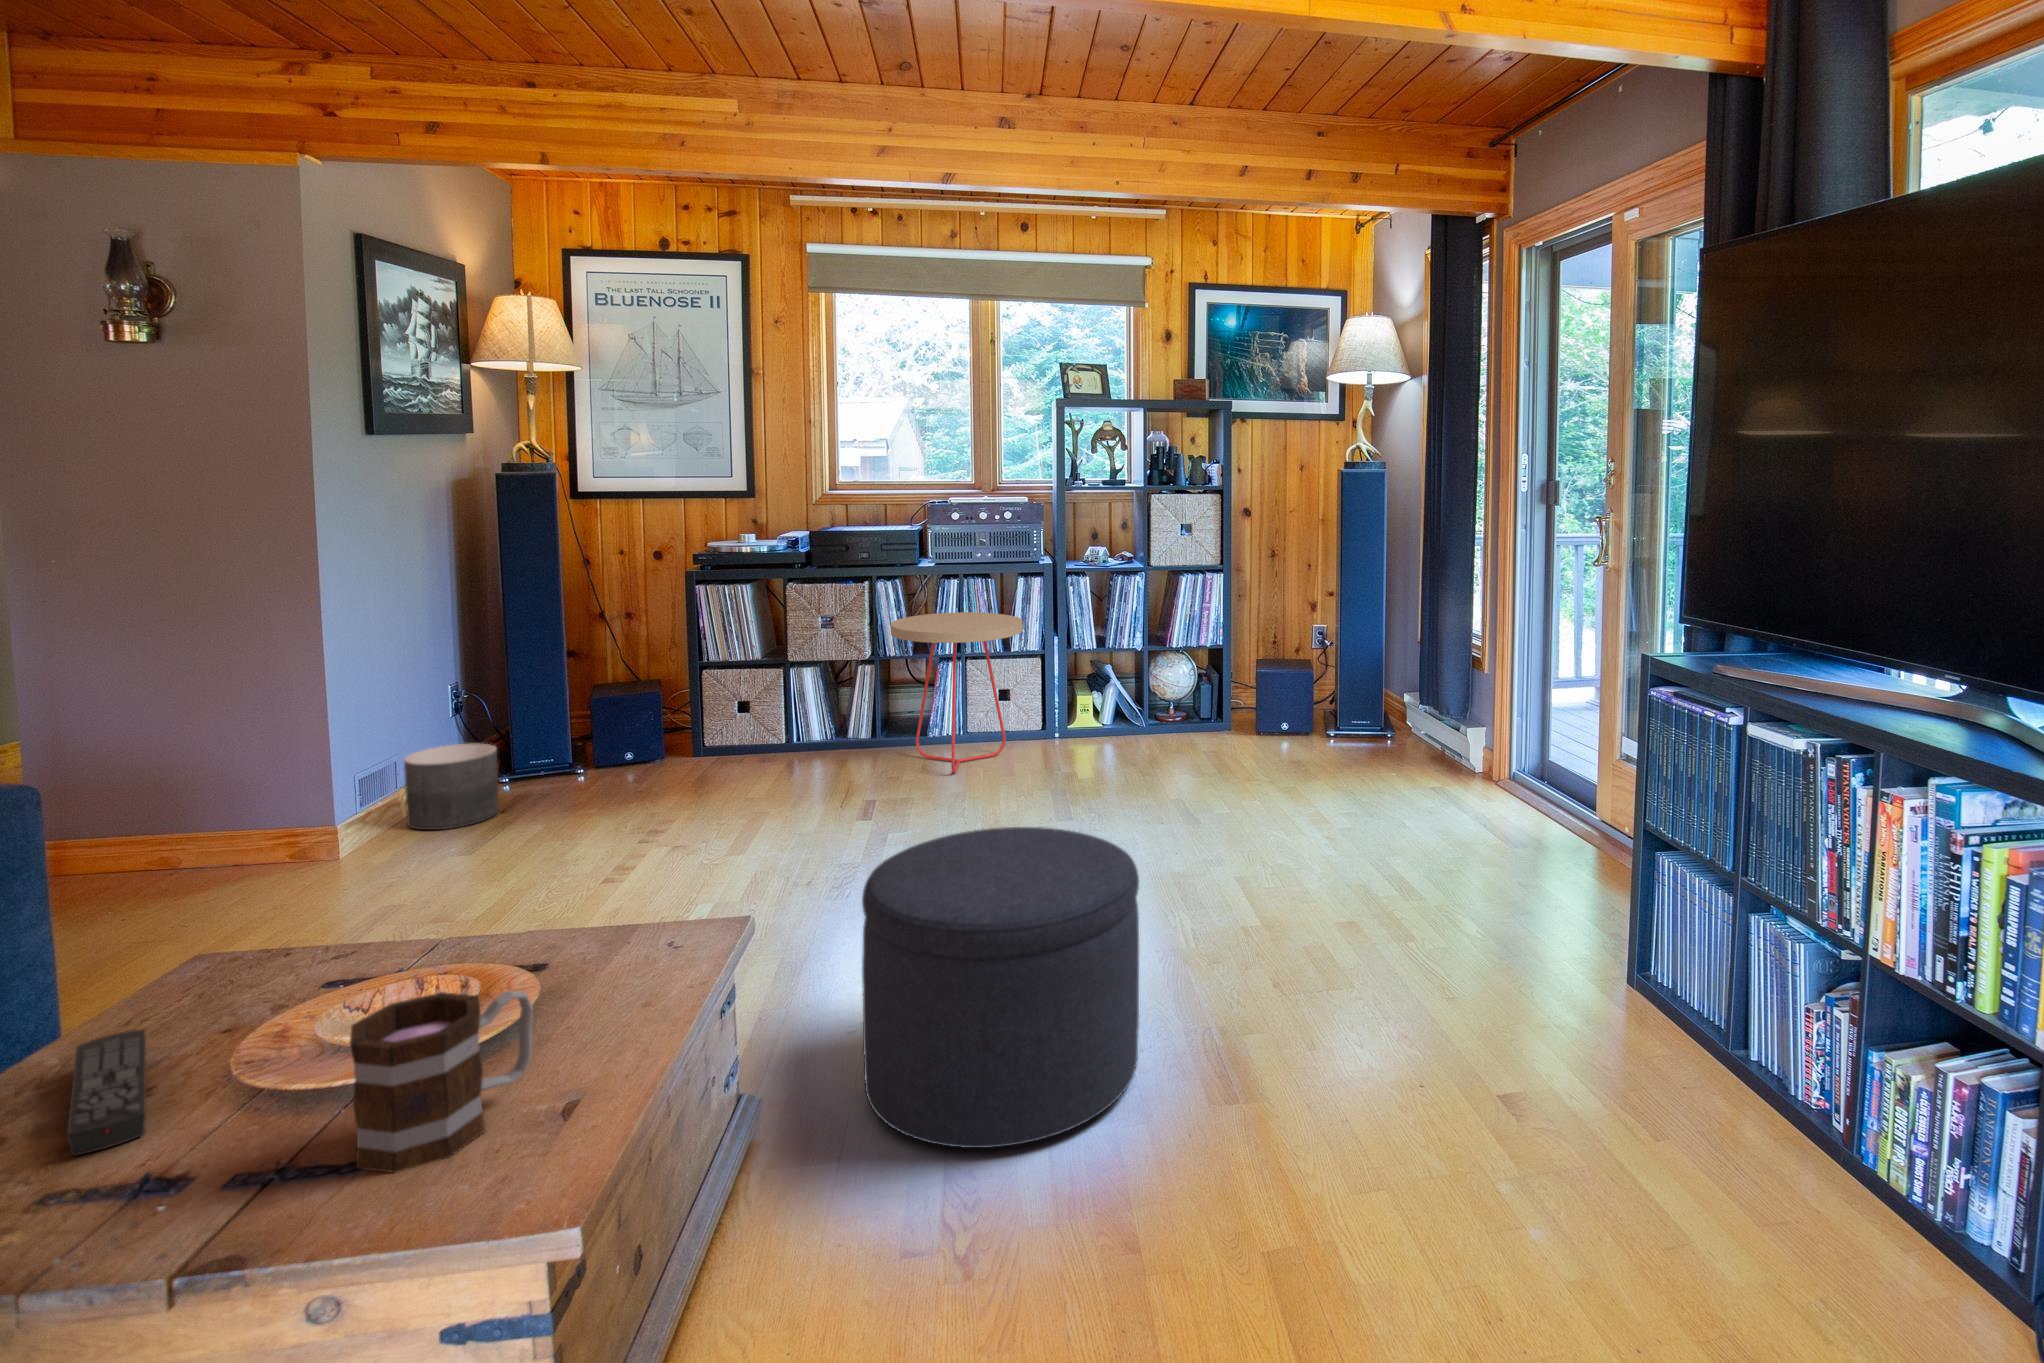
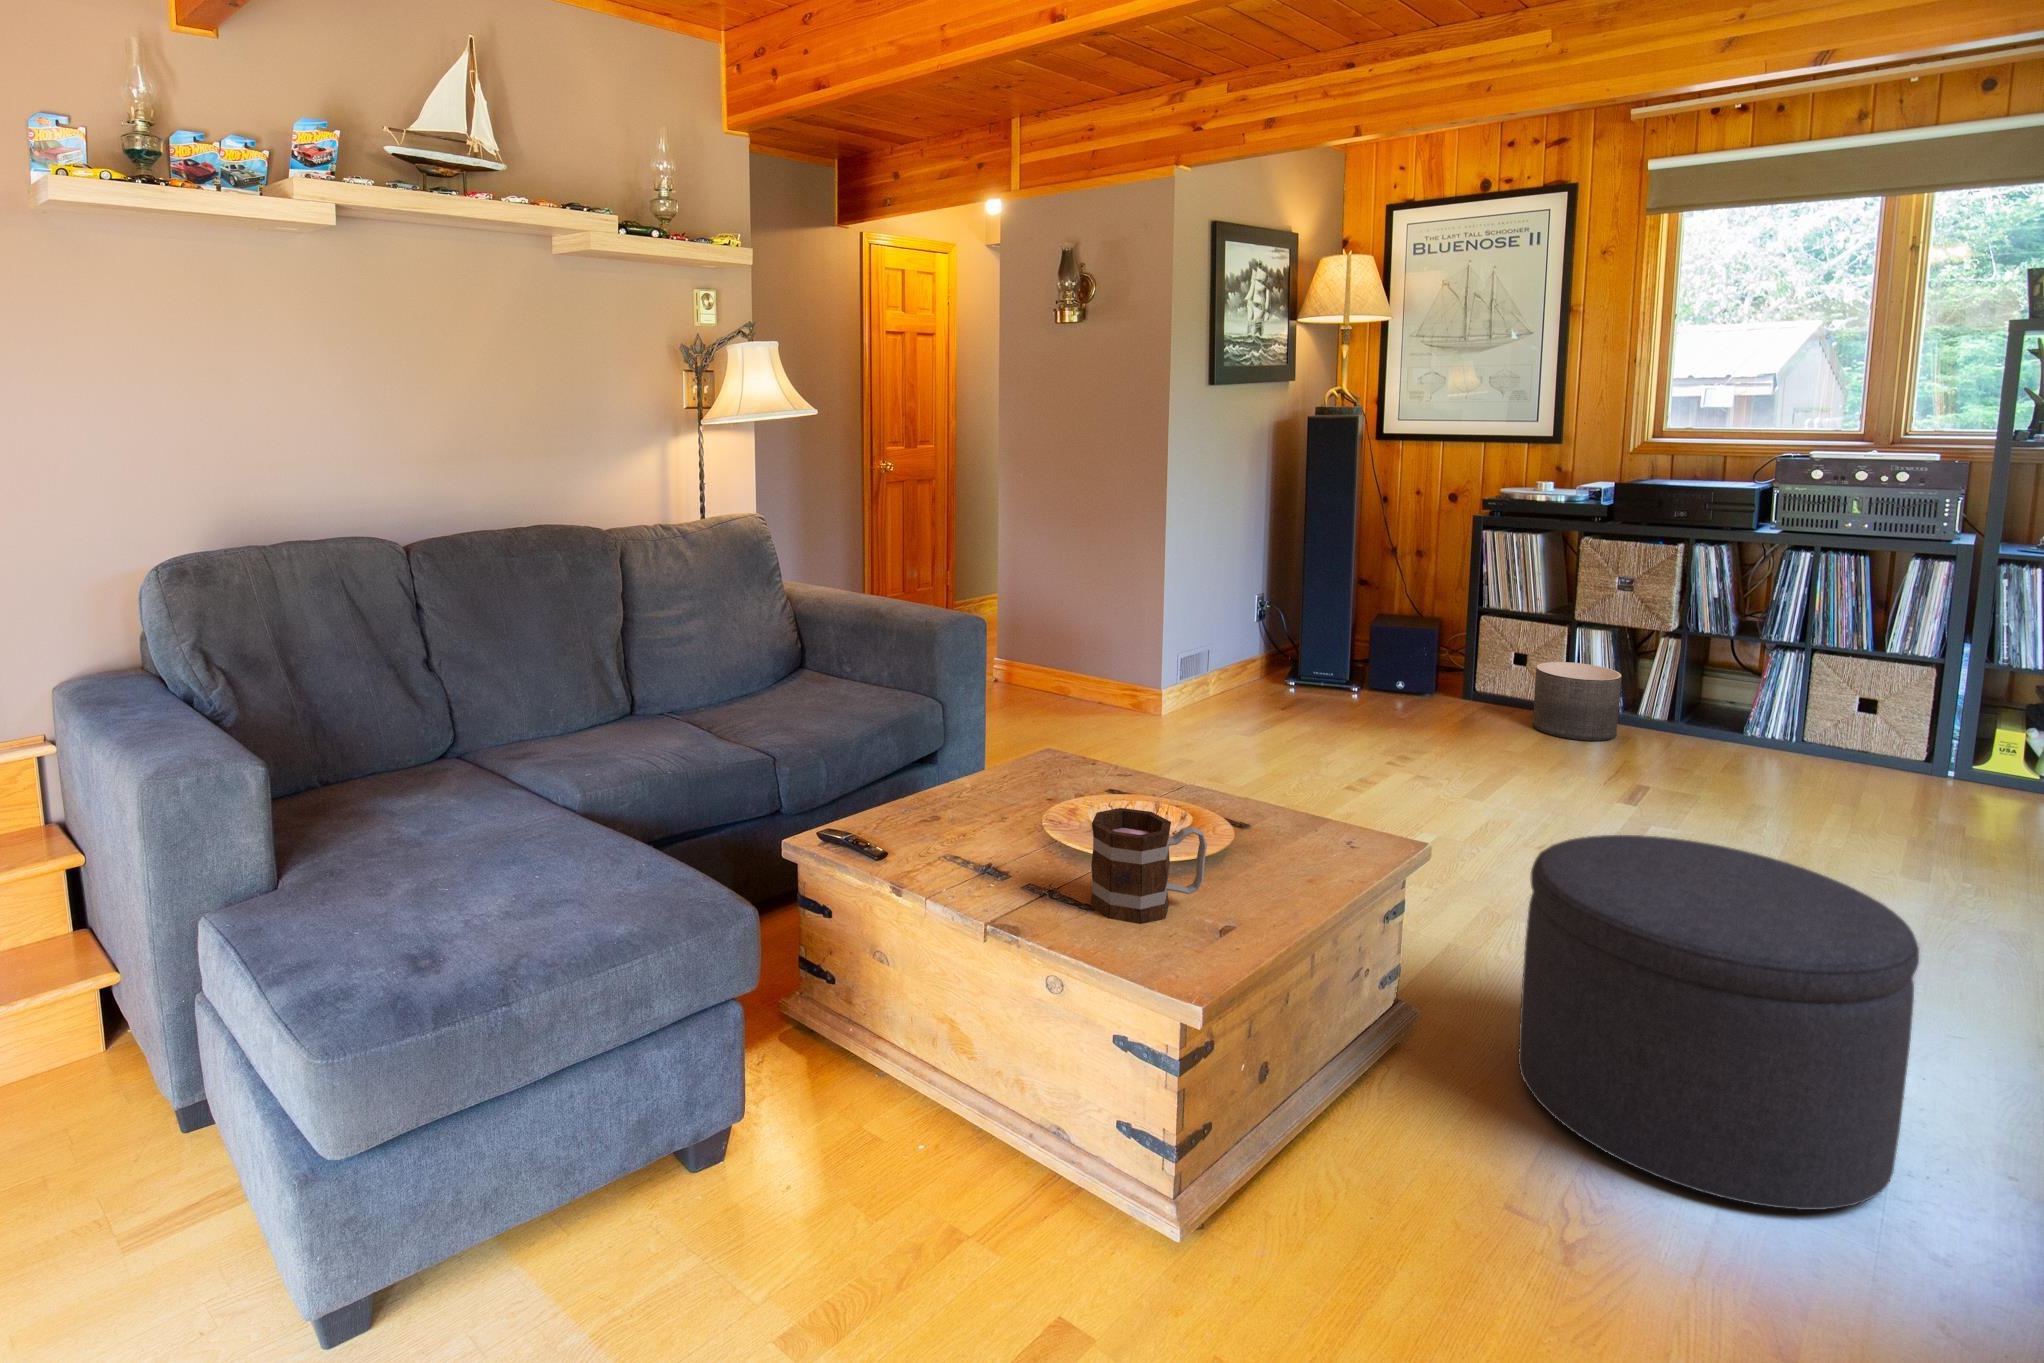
side table: present [891,612,1023,773] -> none [1702,592,1910,789]
planter: present [404,744,499,830] -> present [1533,662,1622,741]
remote control: present [67,1029,146,1156] -> none [969,779,1014,842]

